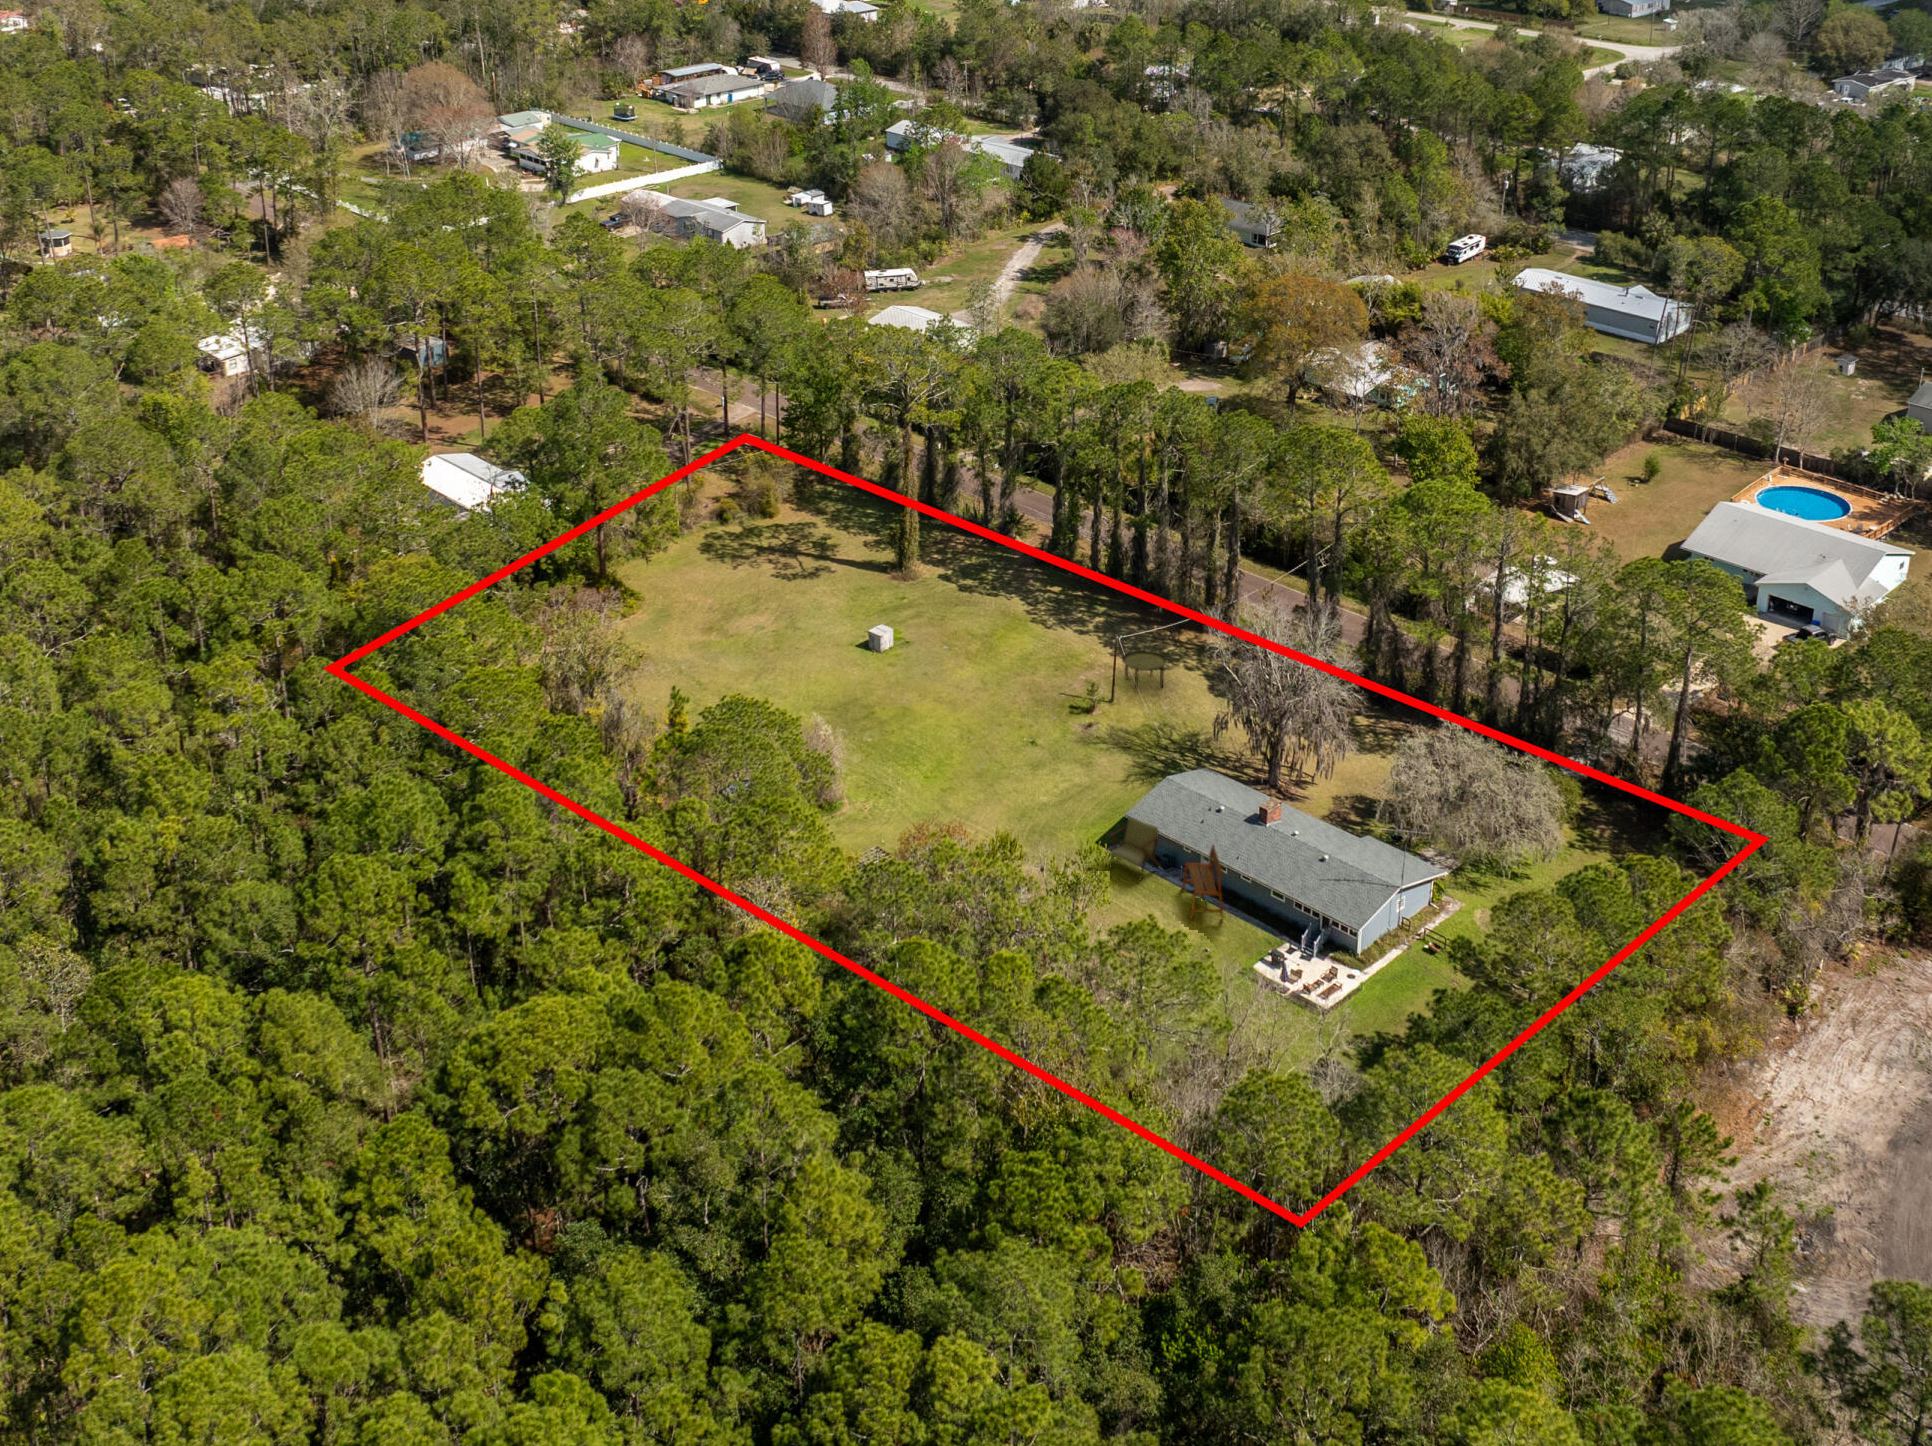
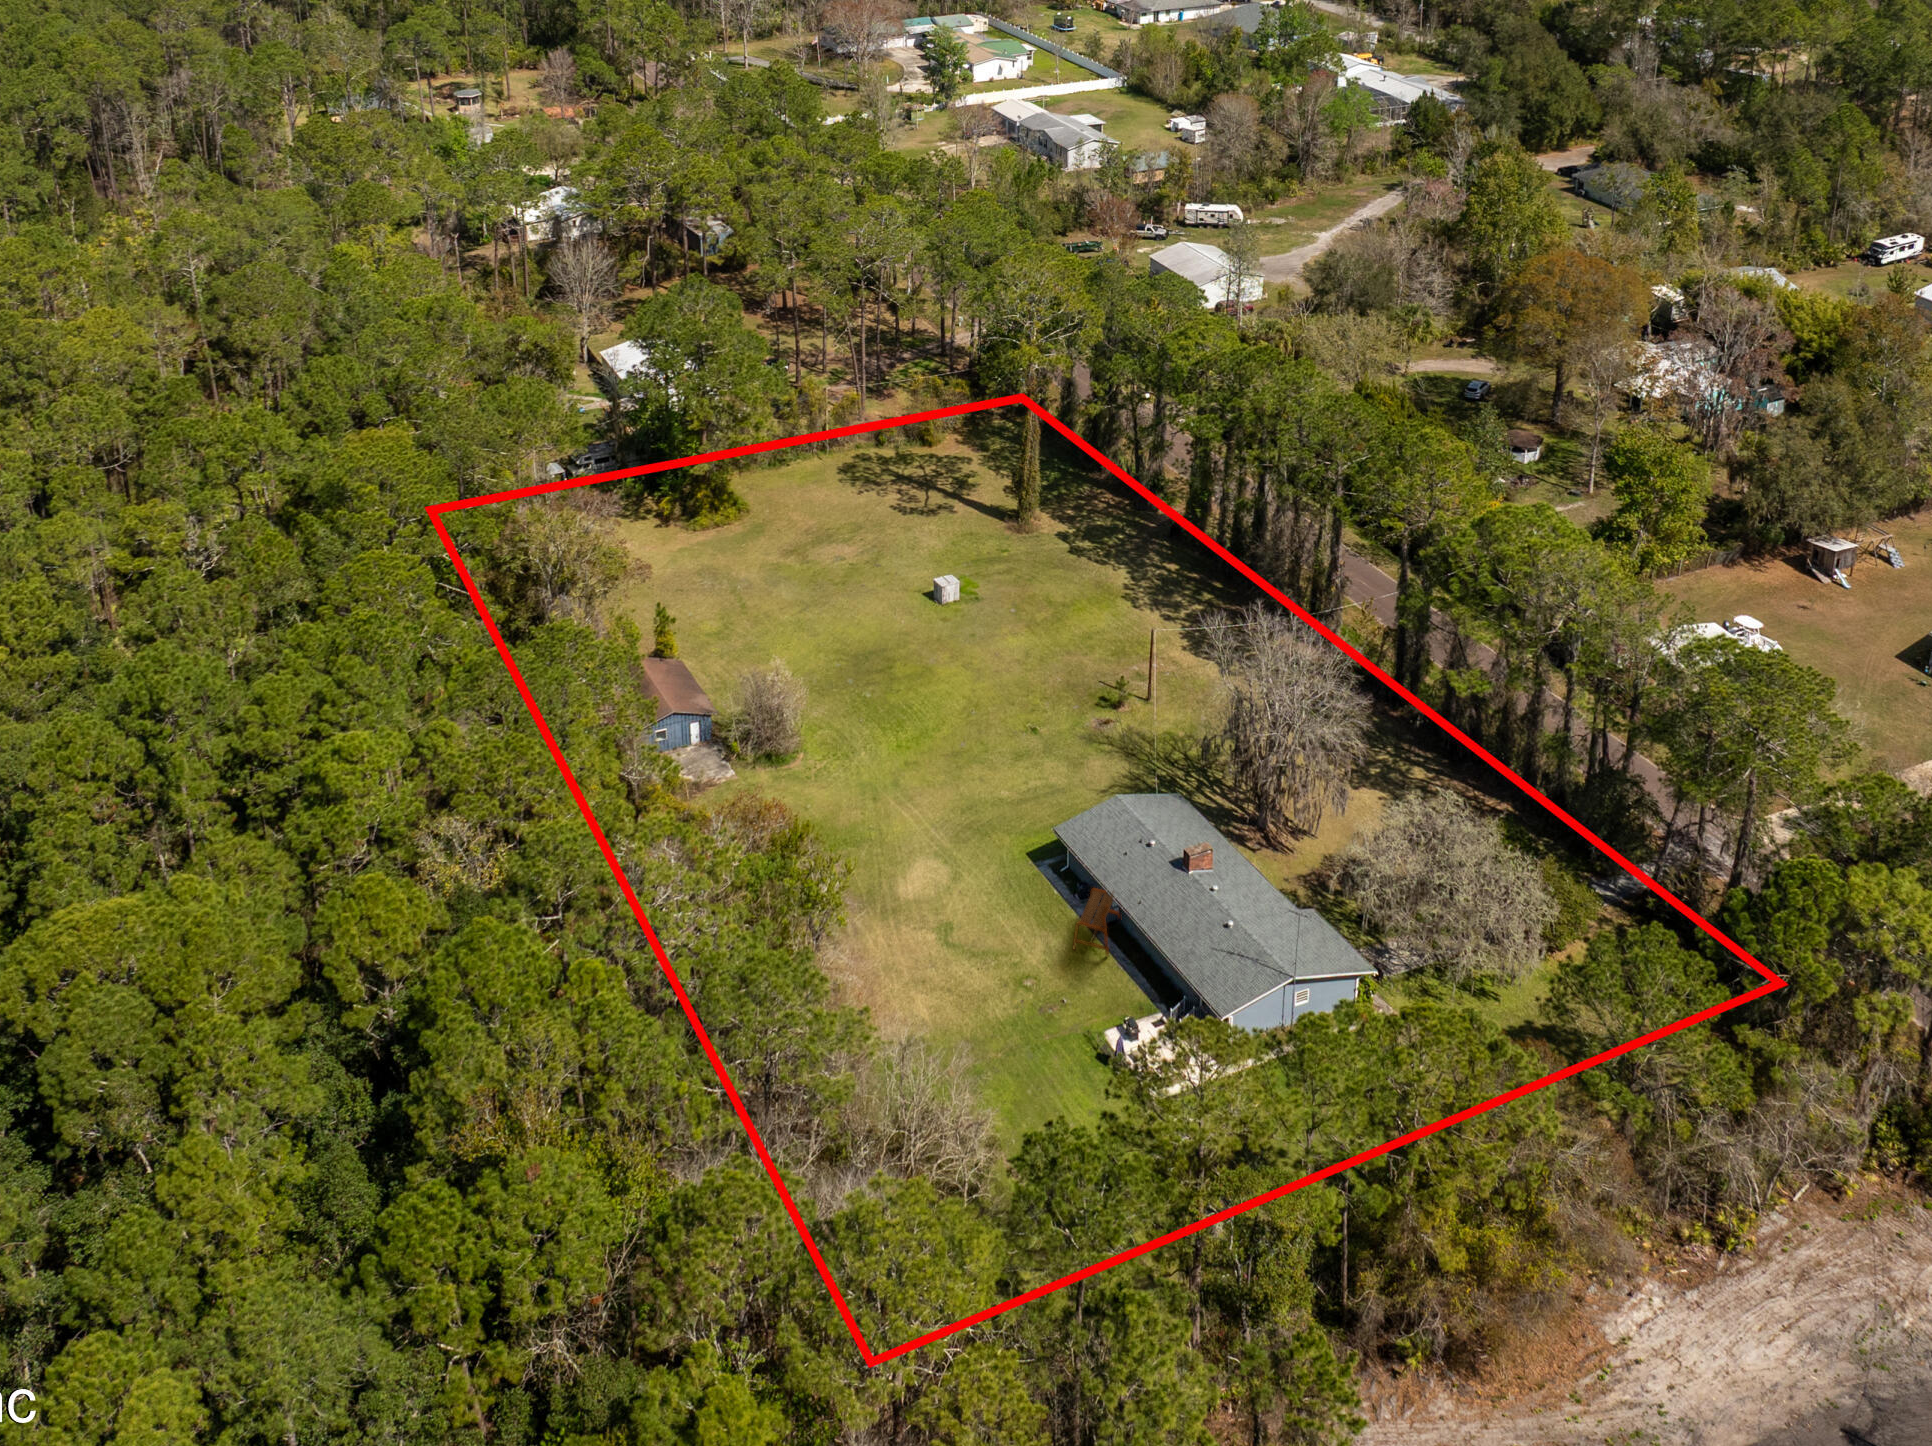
round table: present [1122,651,1167,691] -> none [1169,646,1217,691]
lounge chair: present [1109,816,1161,880] -> none [1027,824,1082,896]

